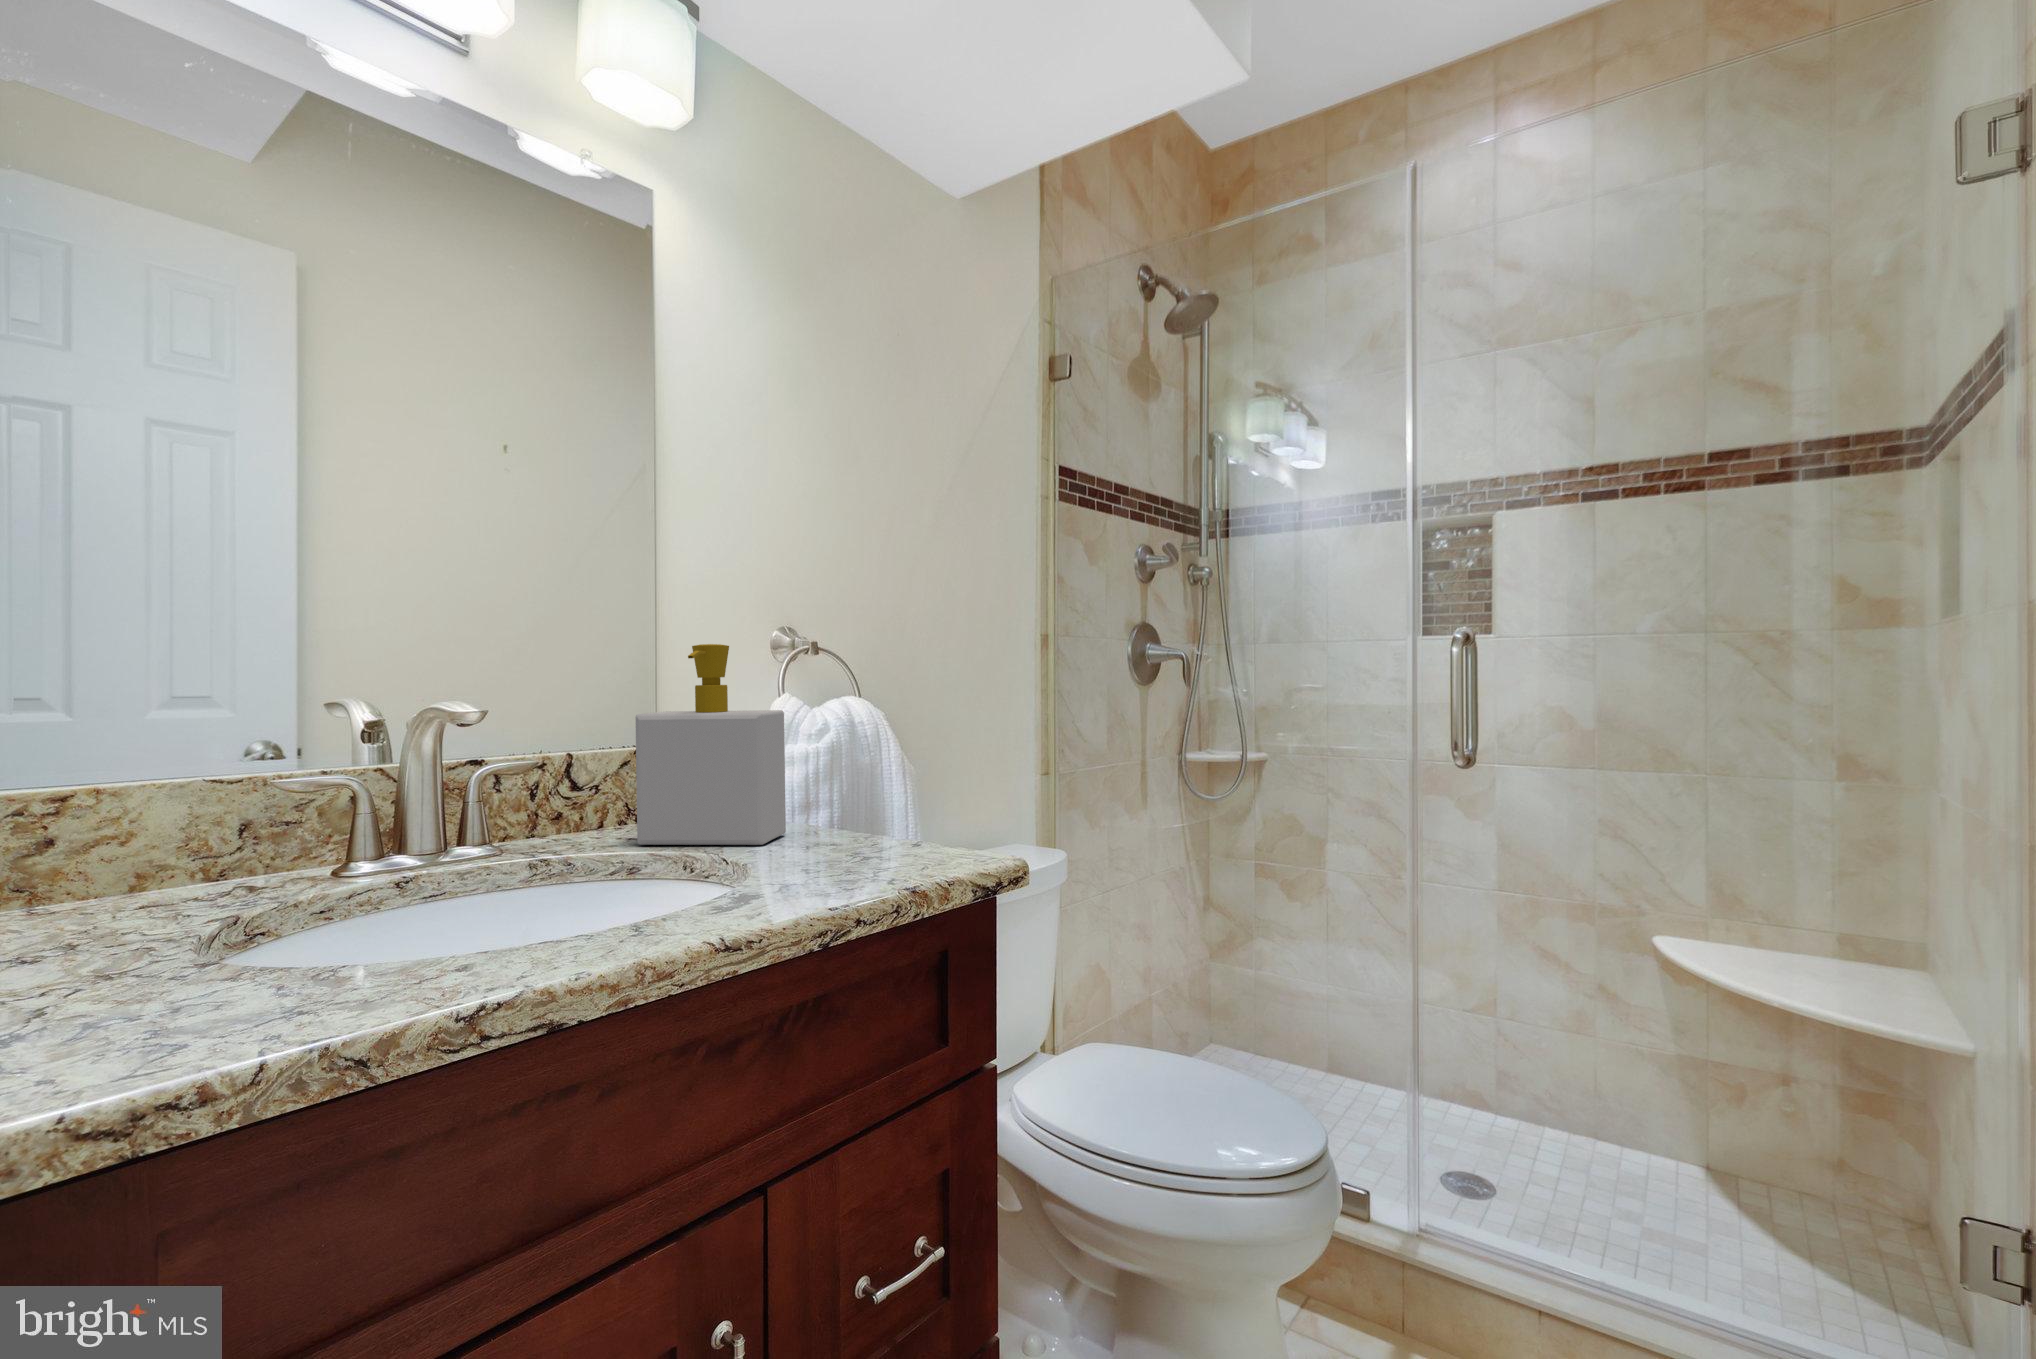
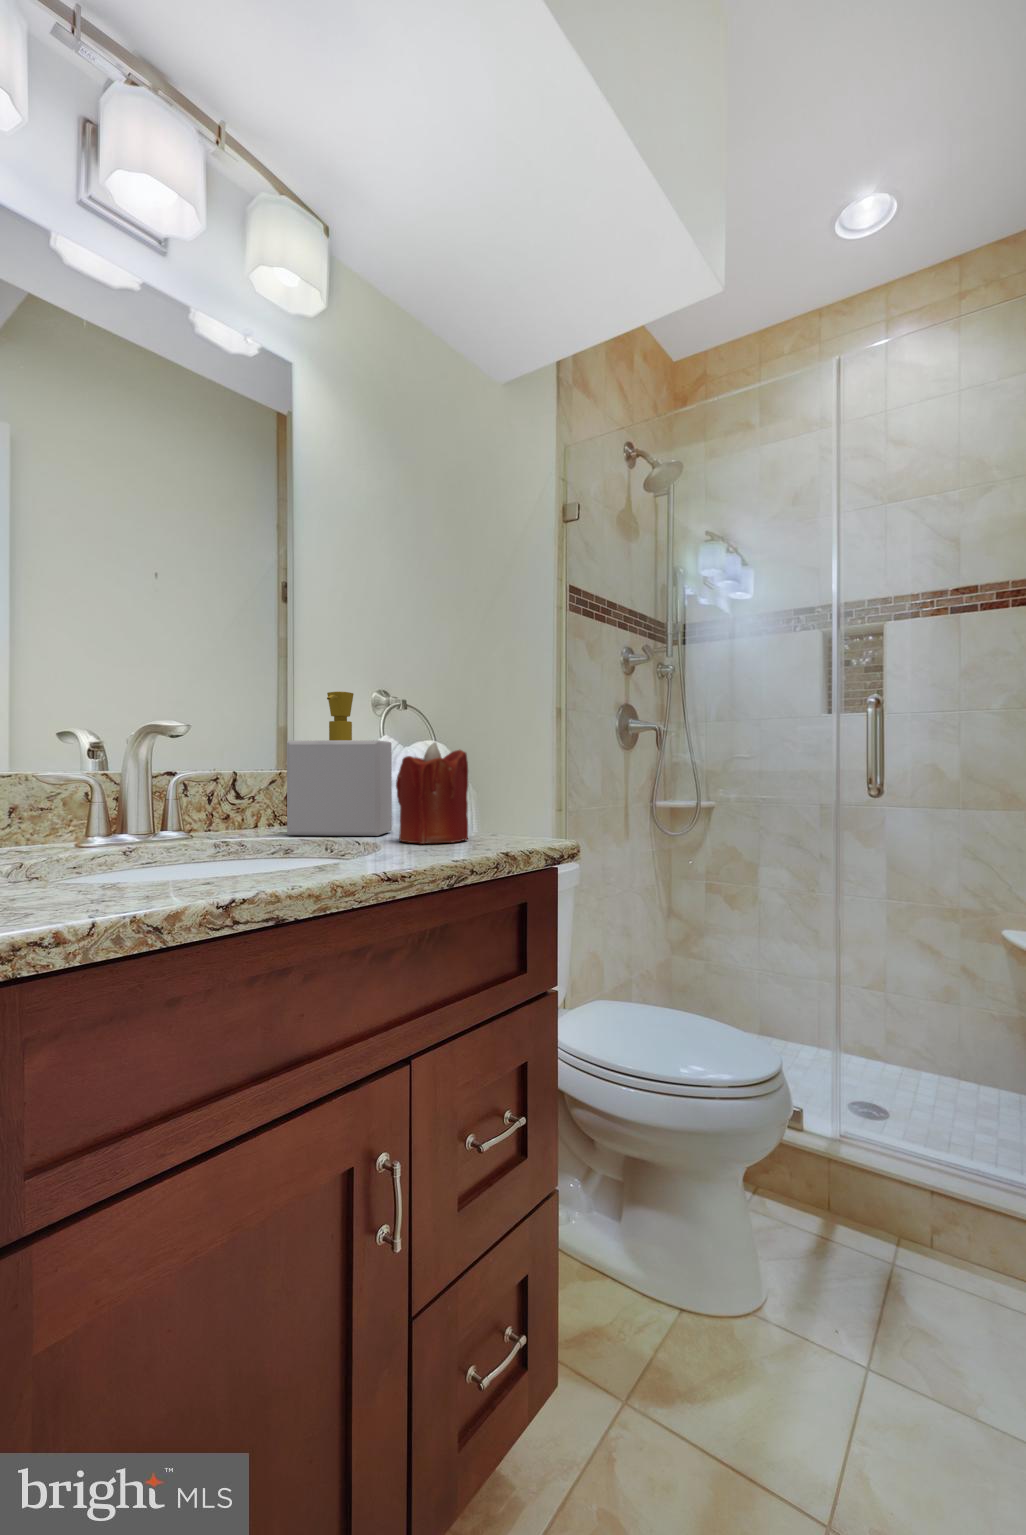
candle: none [780,719,880,865] -> present [396,742,468,844]

